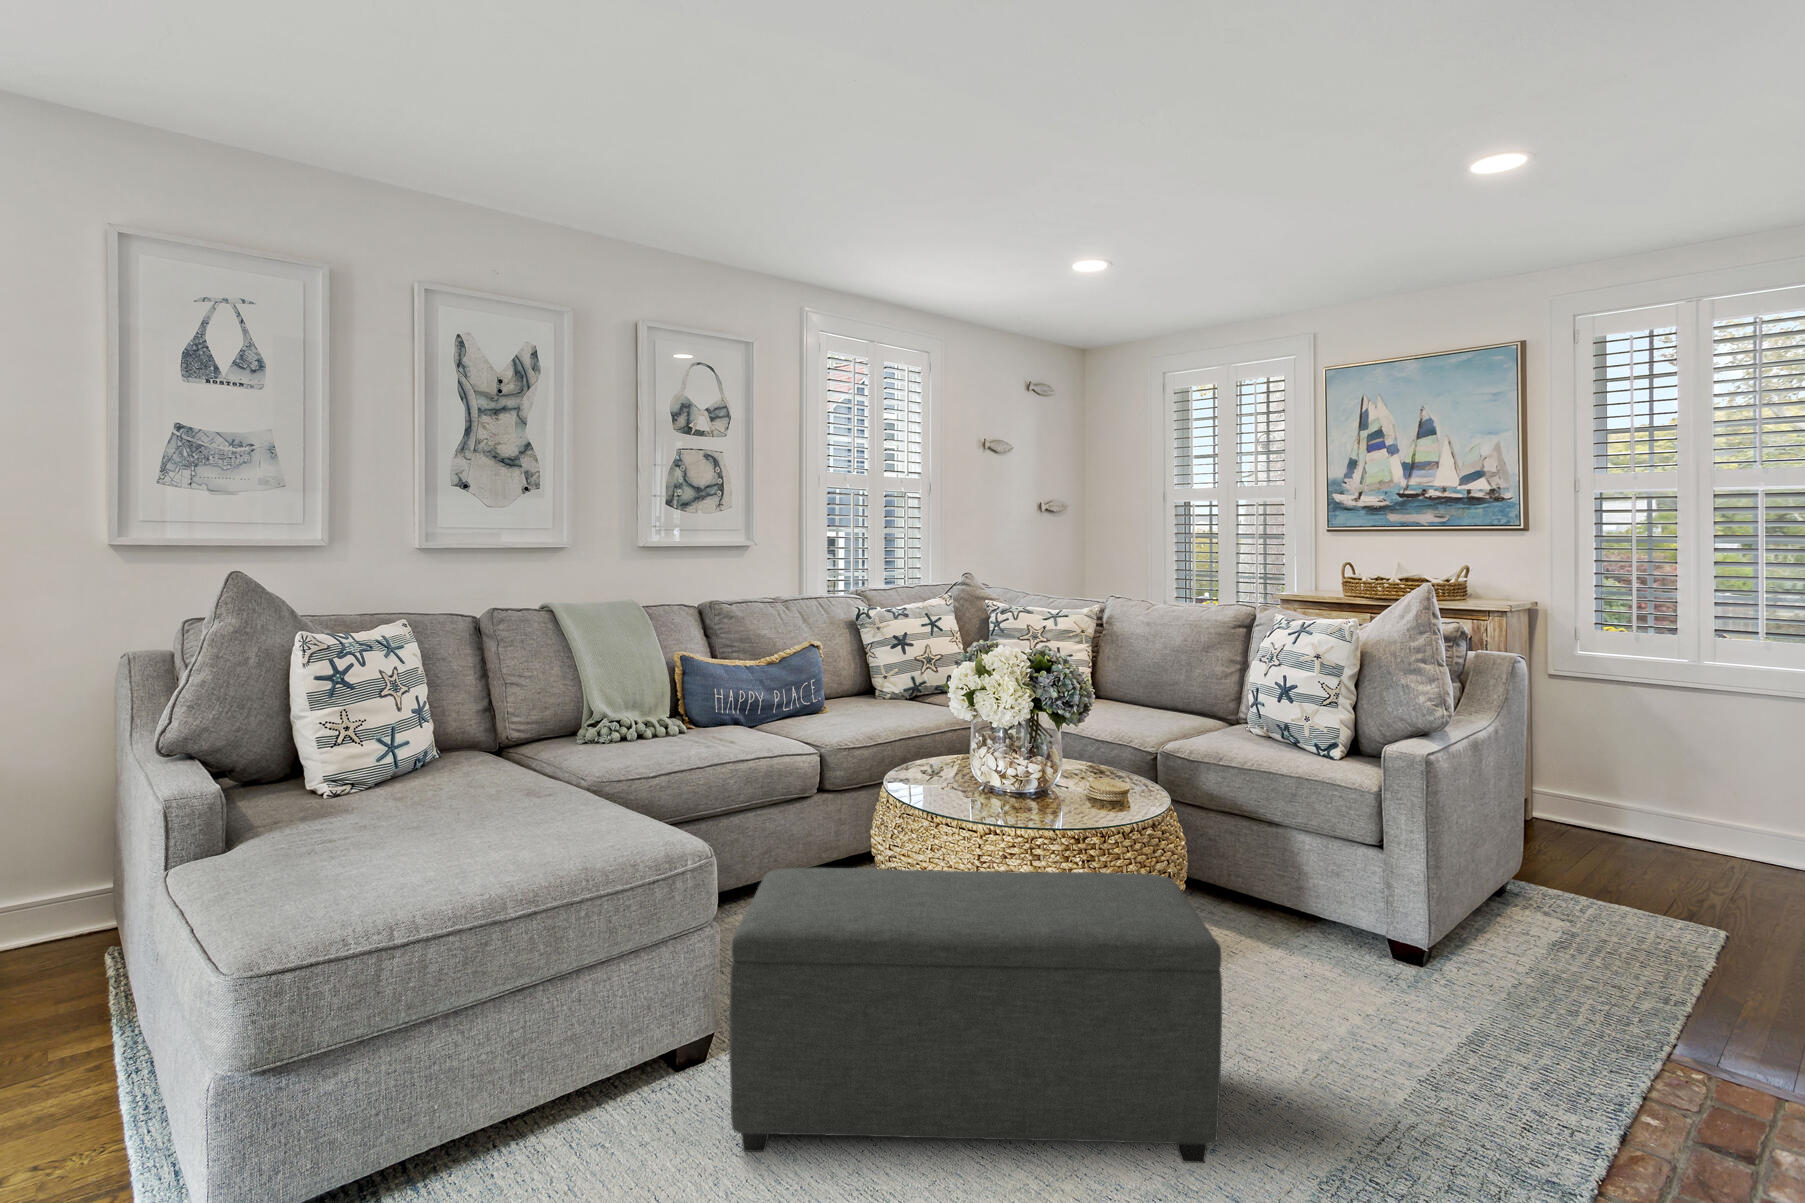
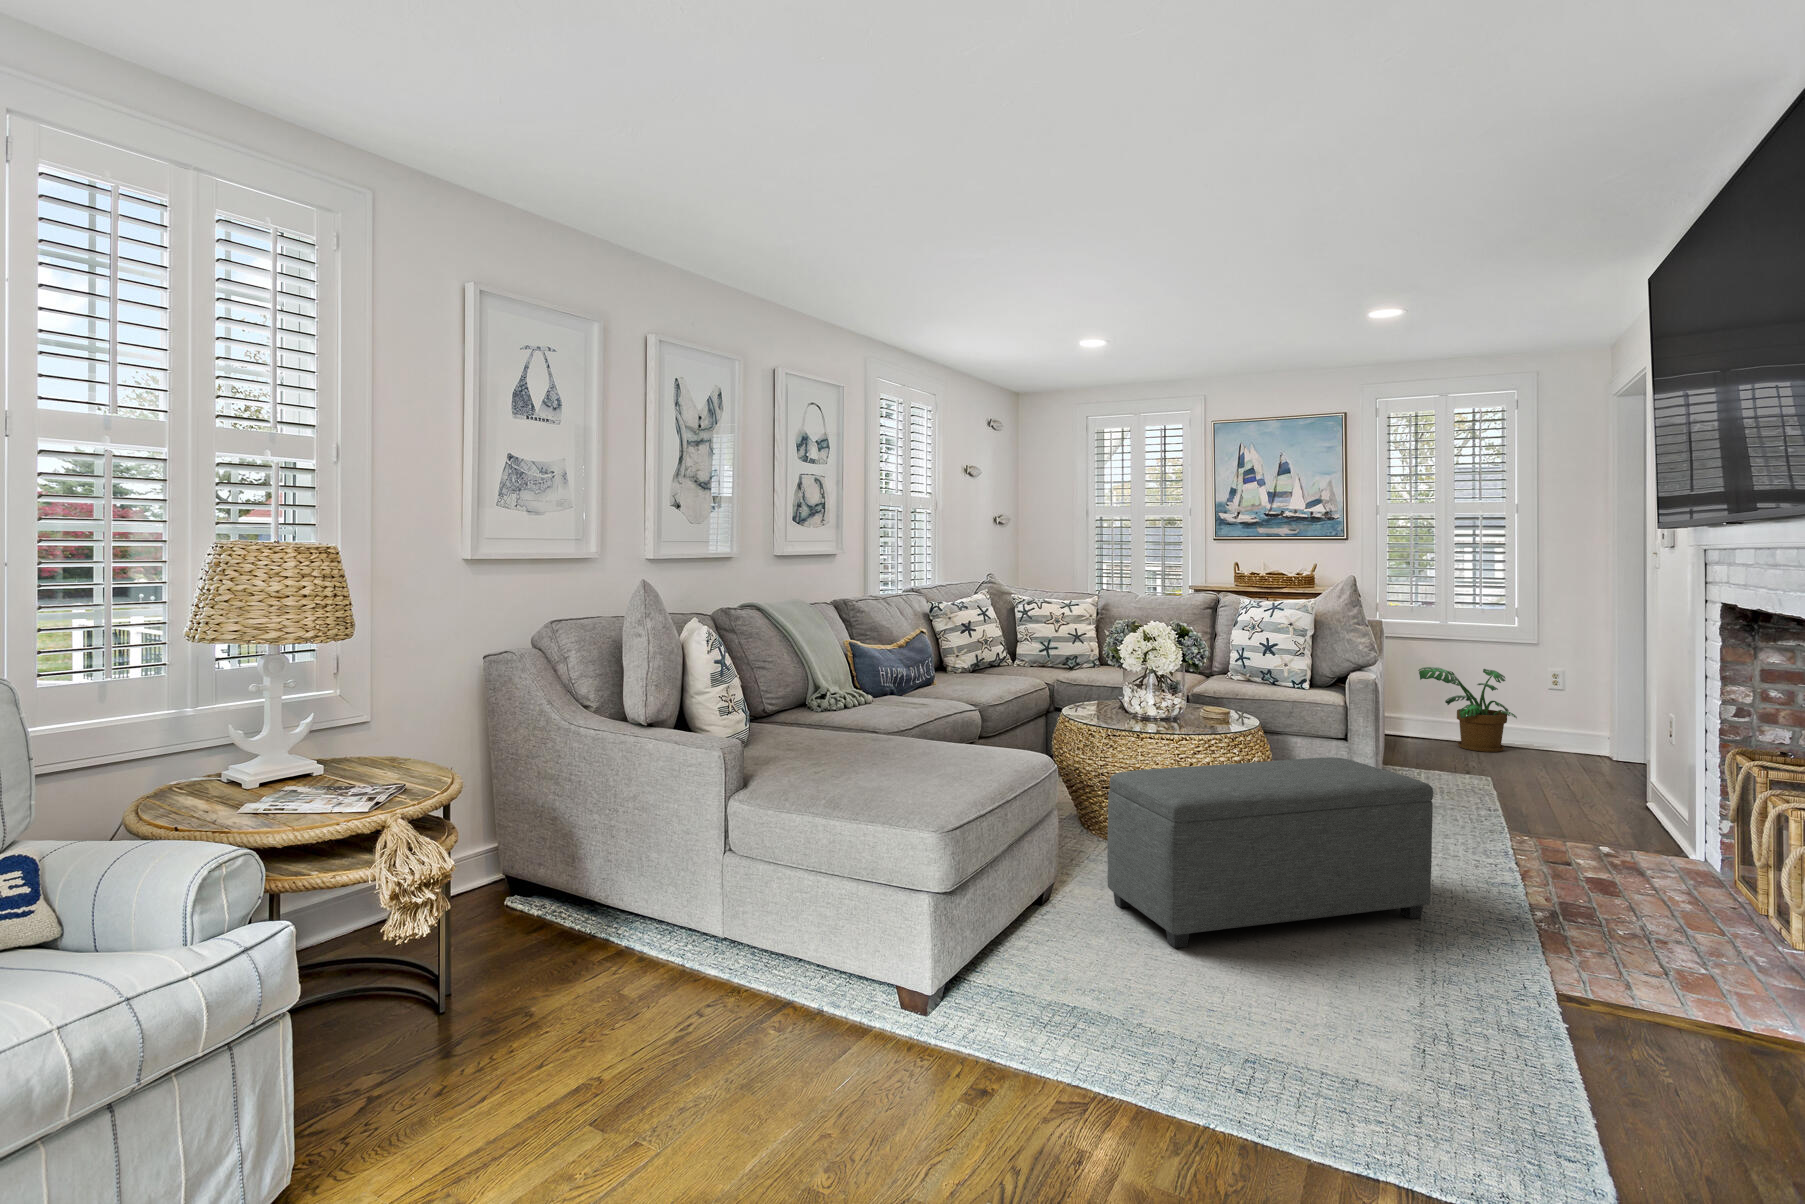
potted plant: none [1592,728,1764,869] -> present [1418,667,1517,752]

